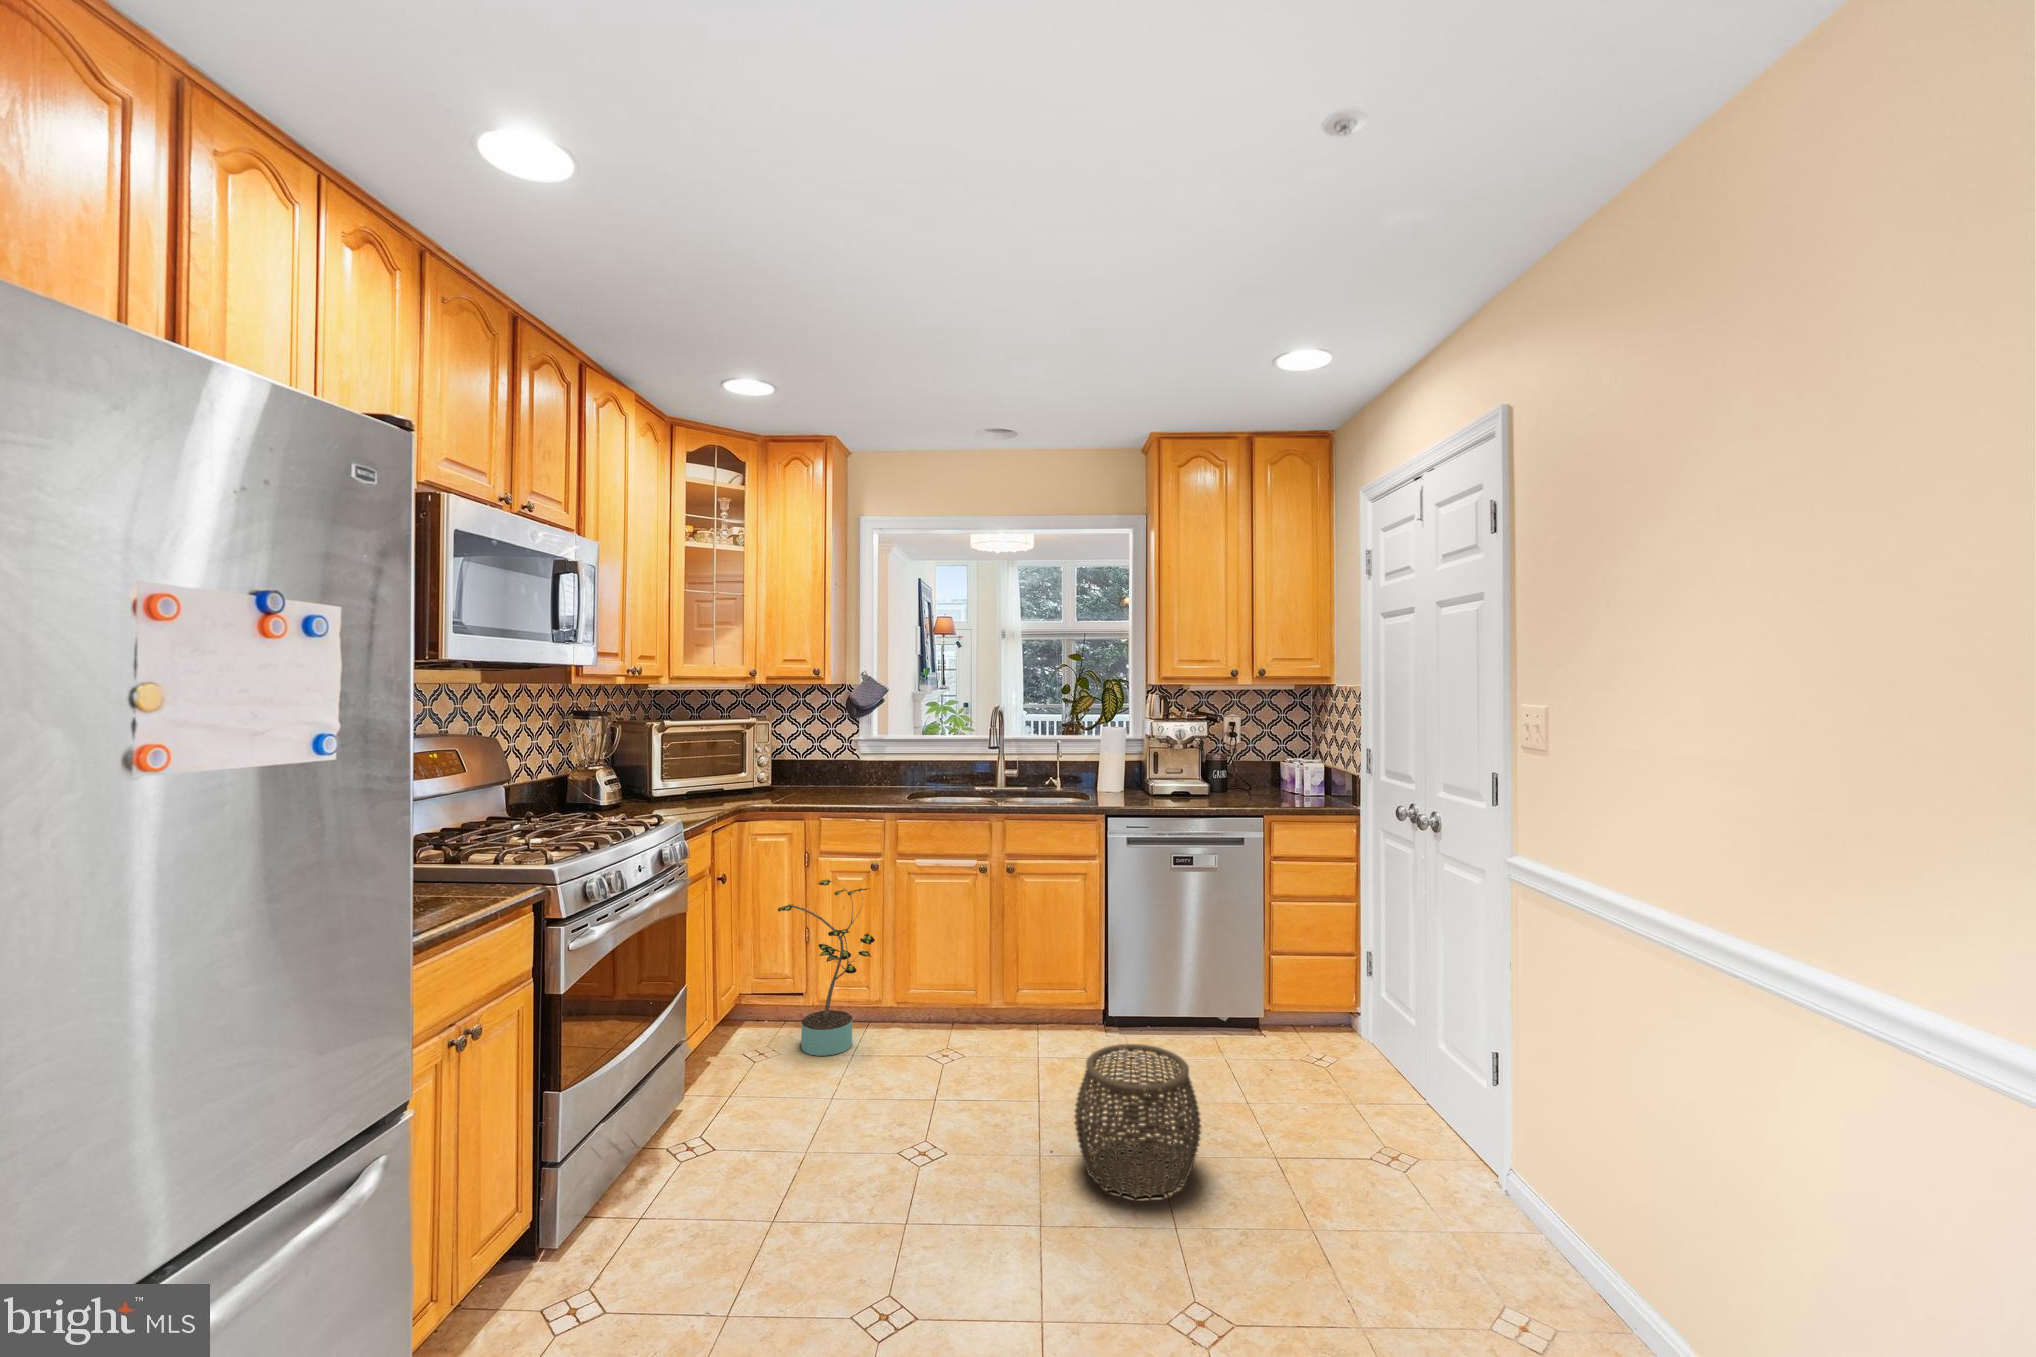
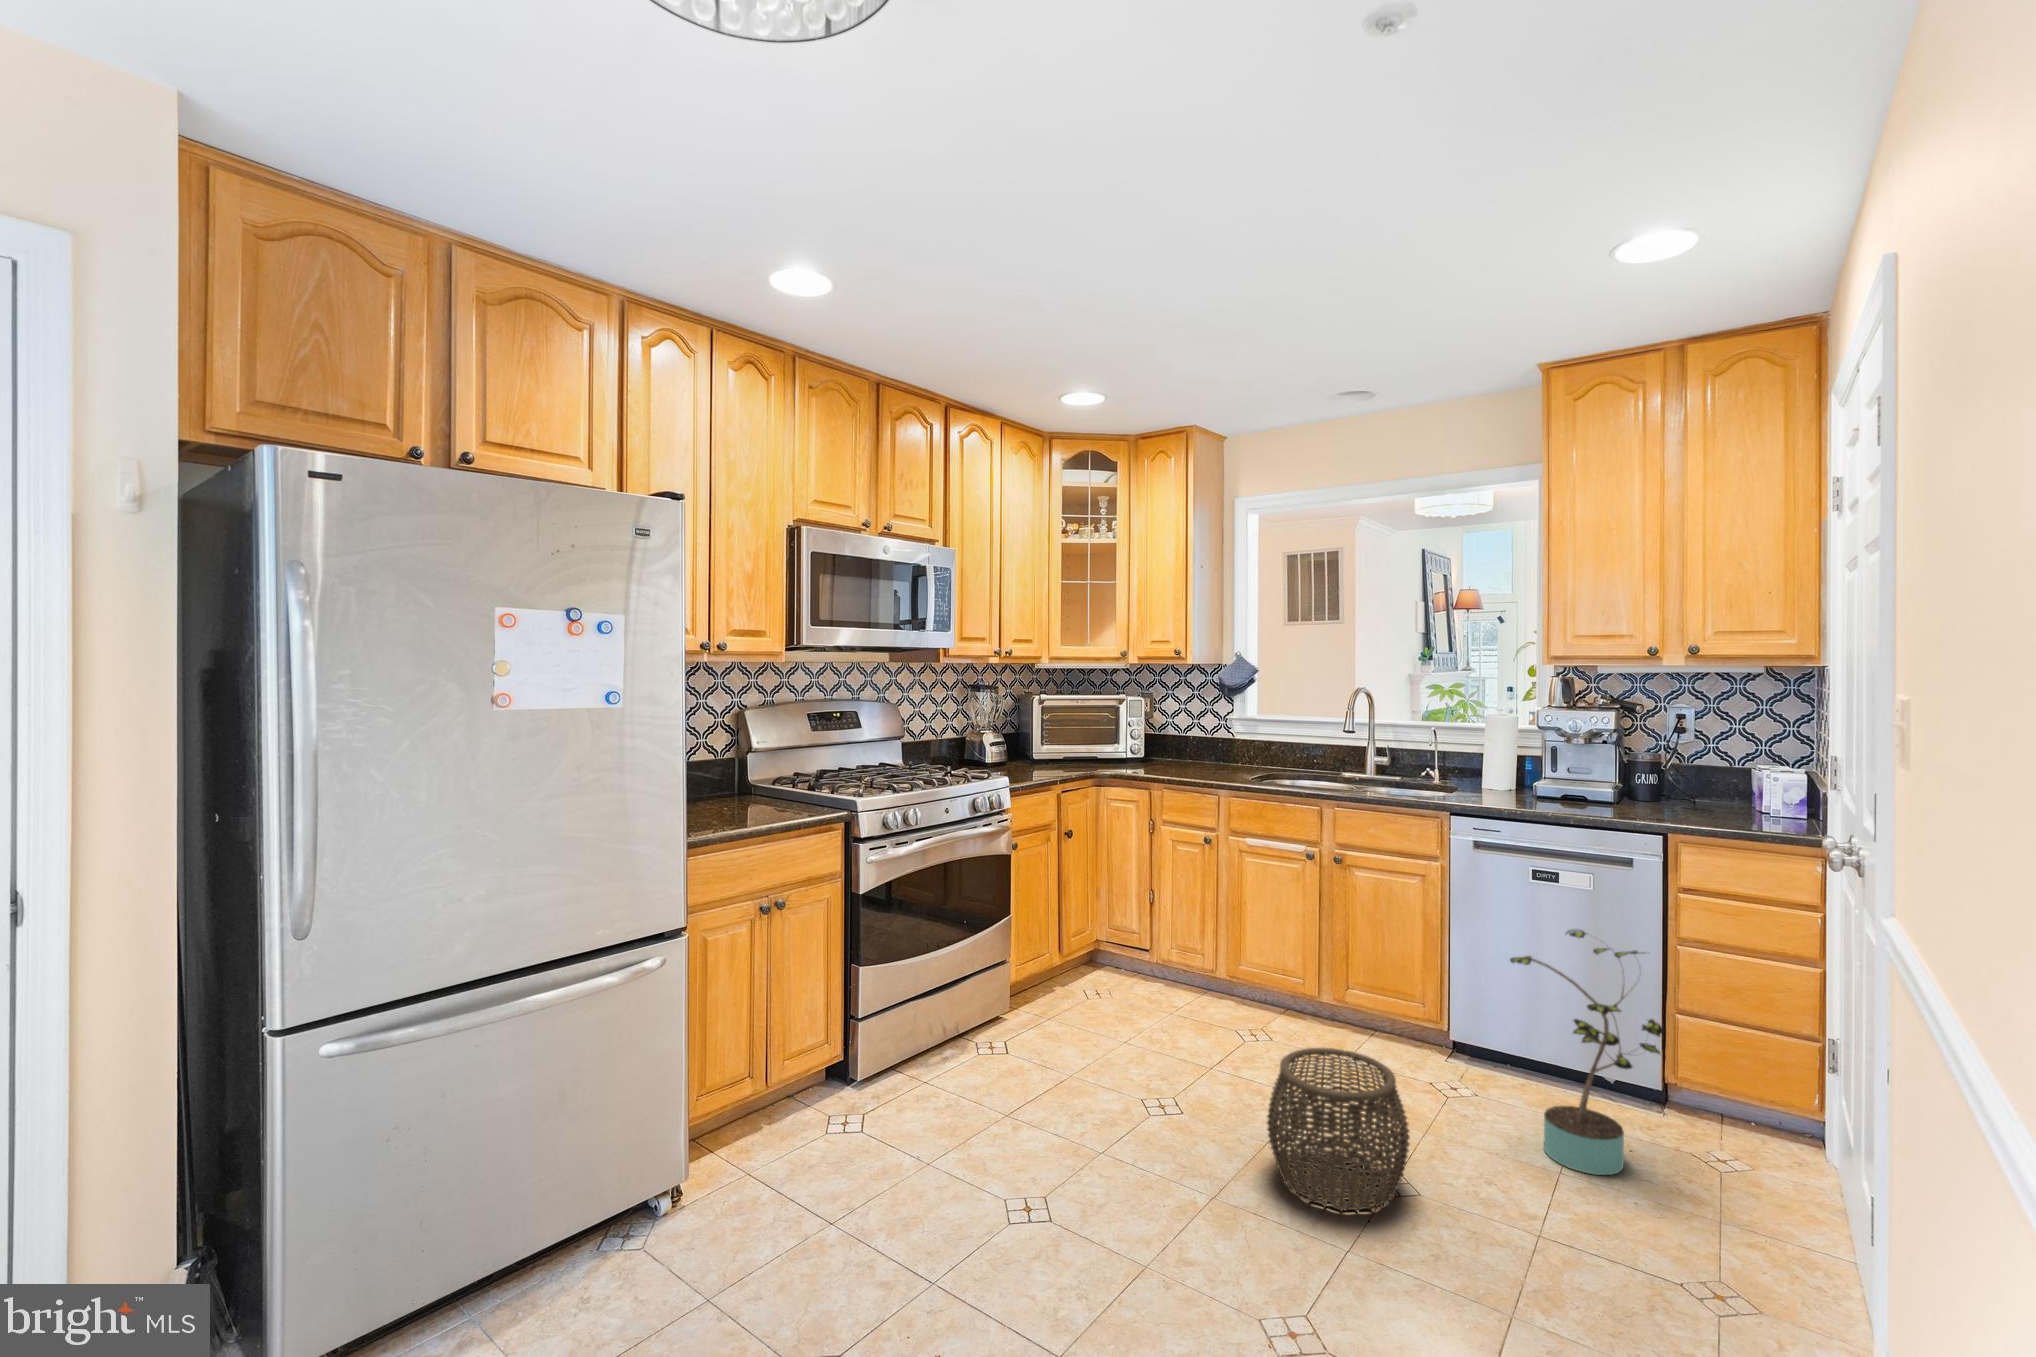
potted plant: present [778,879,875,1056] -> present [1510,929,1665,1175]

